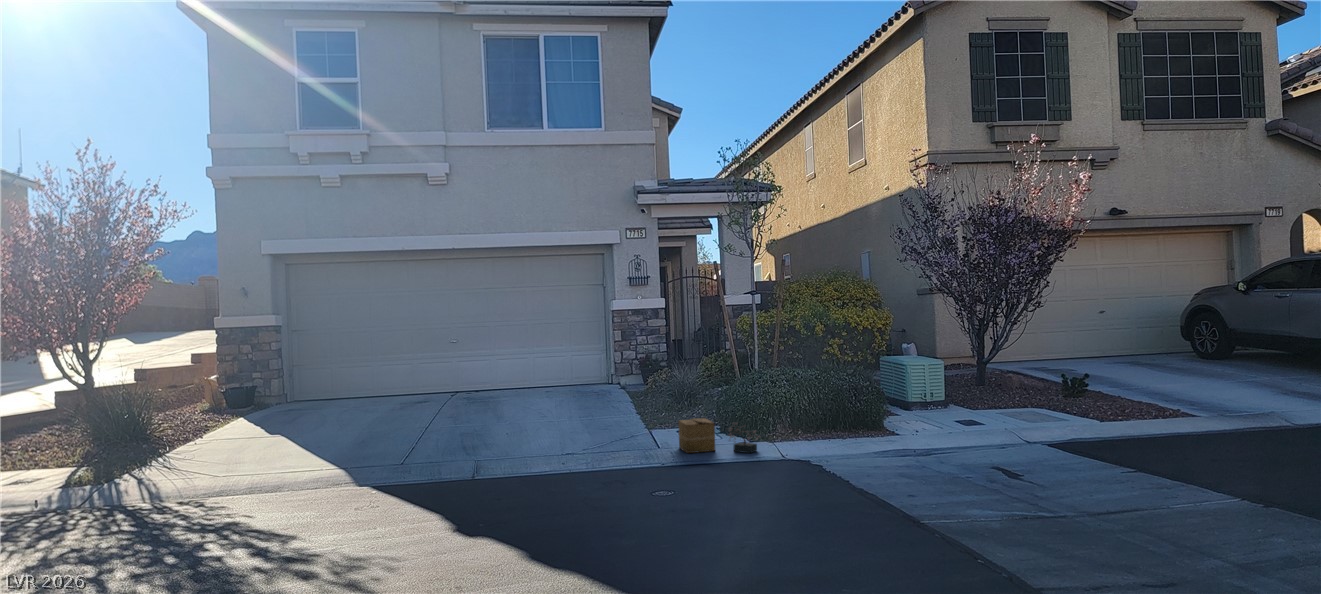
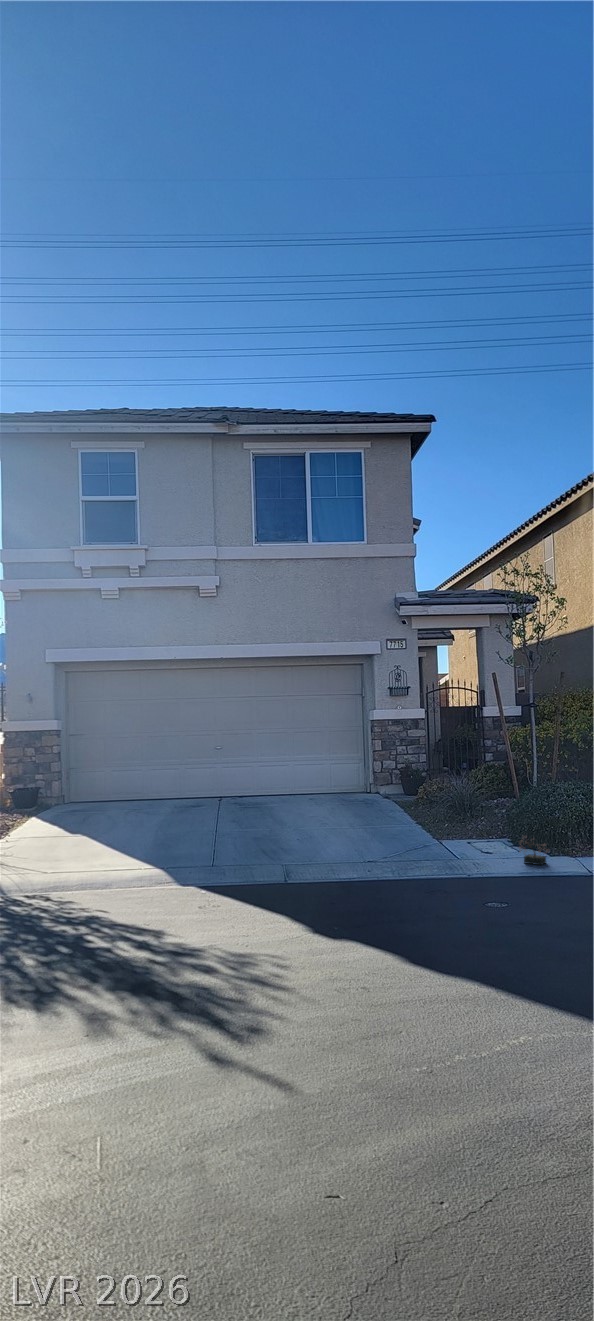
cardboard box: present [678,418,715,453] -> none [469,831,506,864]

